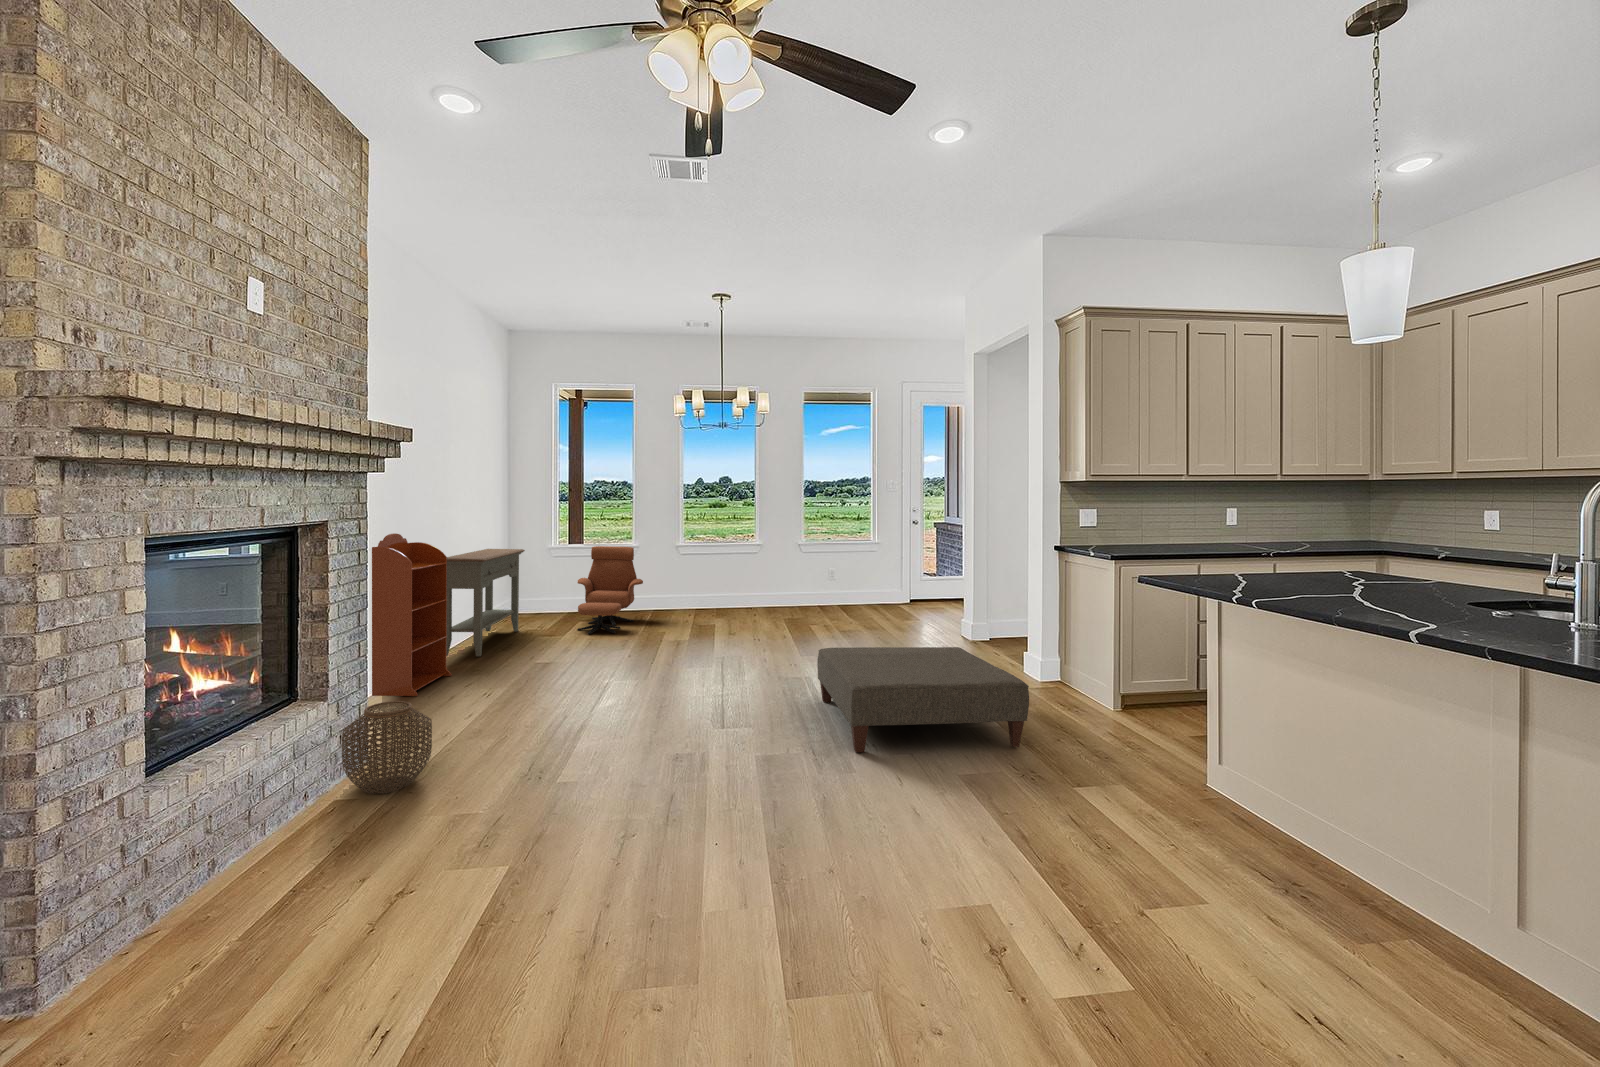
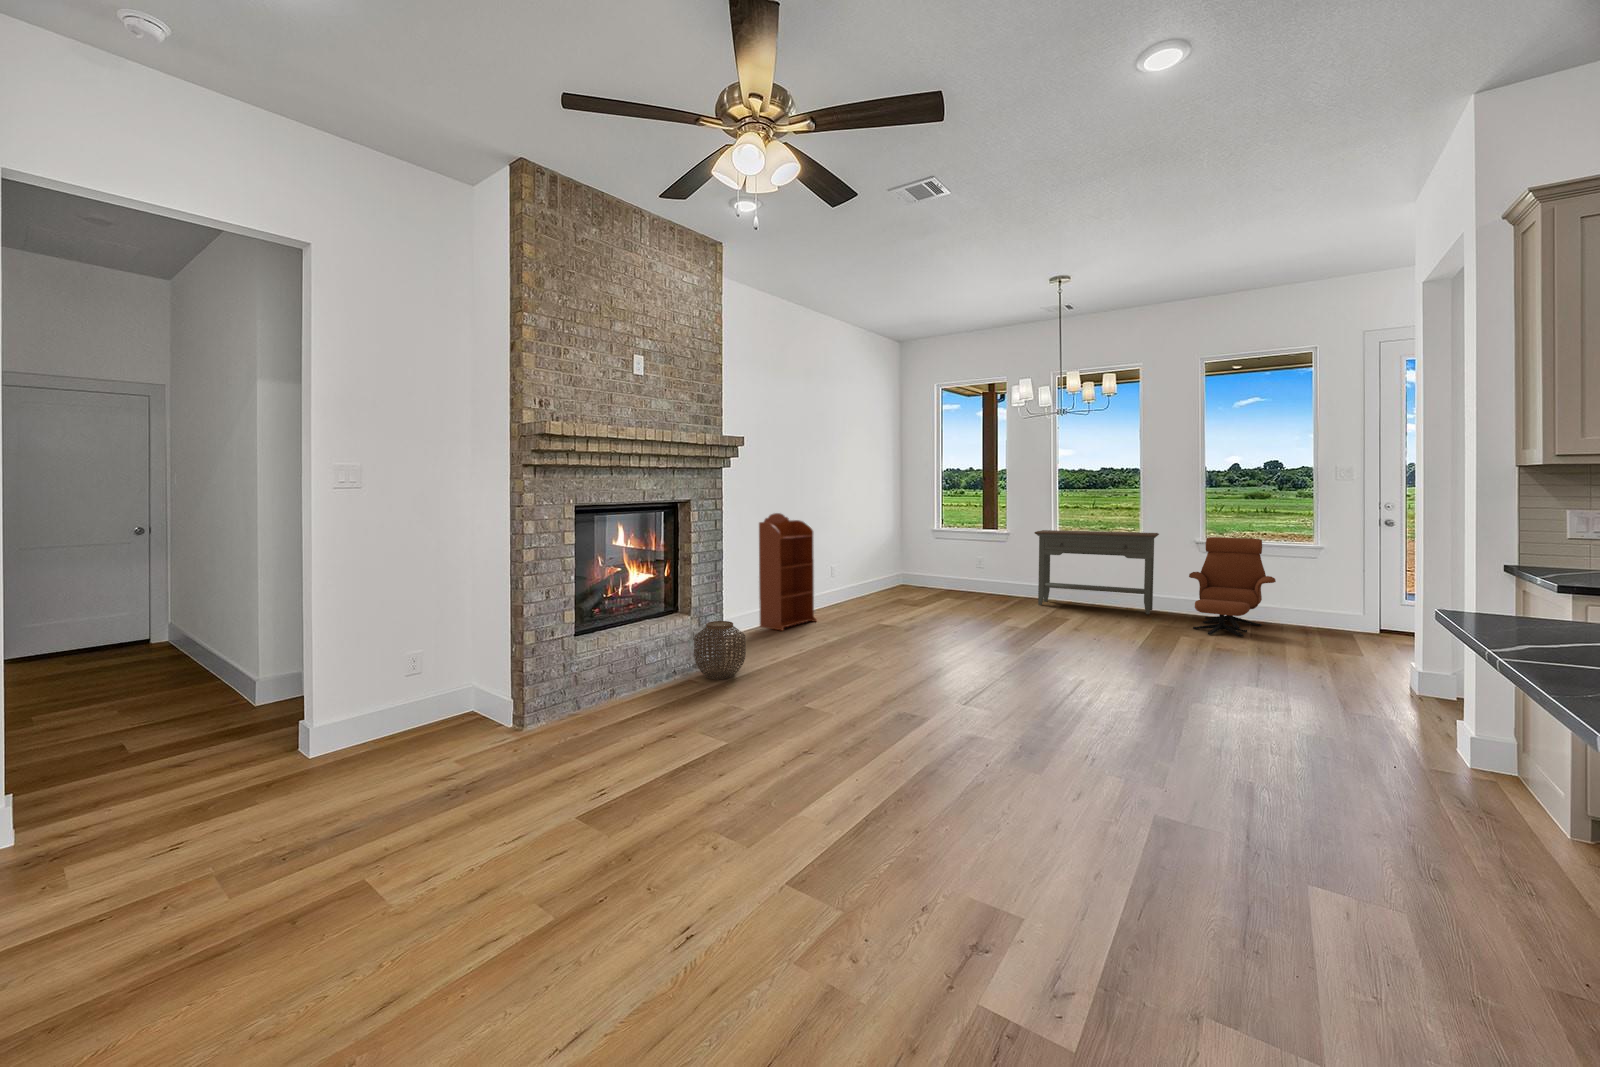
lounge chair: present [577,546,643,634] -> present [1189,537,1276,637]
console table: present [446,549,525,656] -> present [1035,530,1159,614]
ottoman: present [817,647,1029,752] -> none [1072,629,1318,767]

